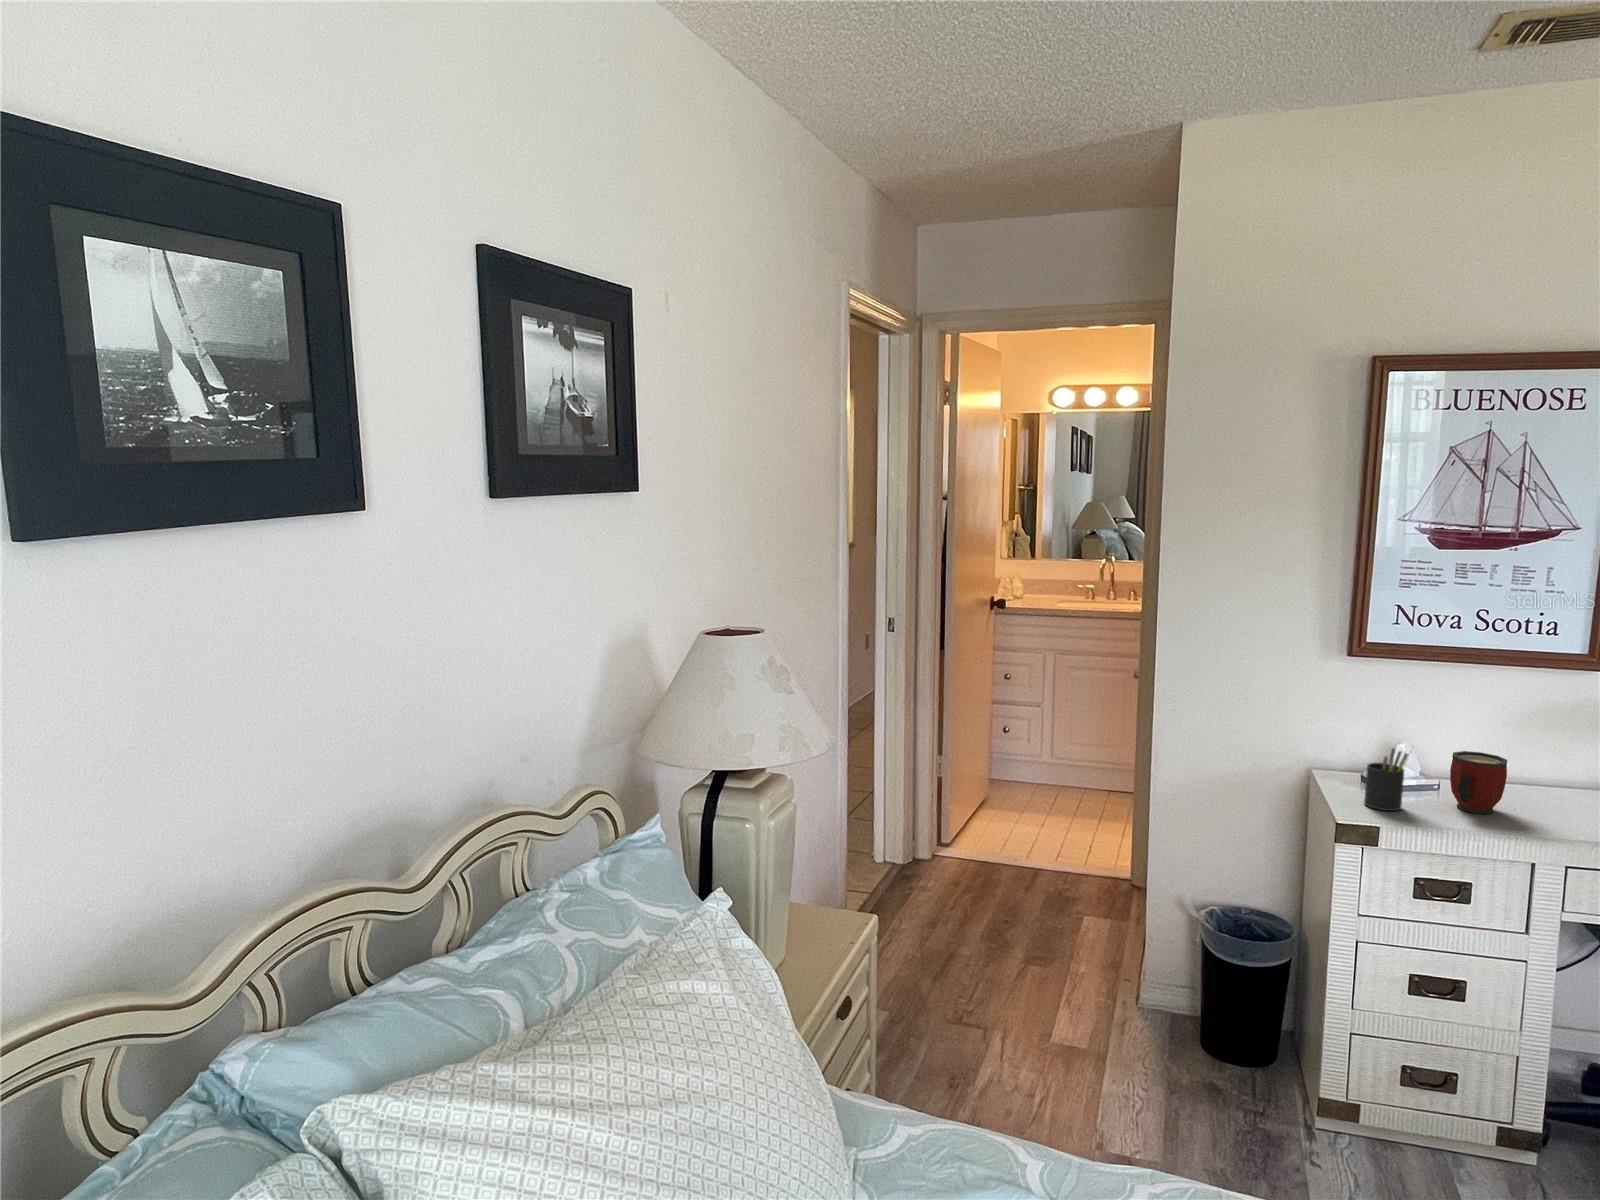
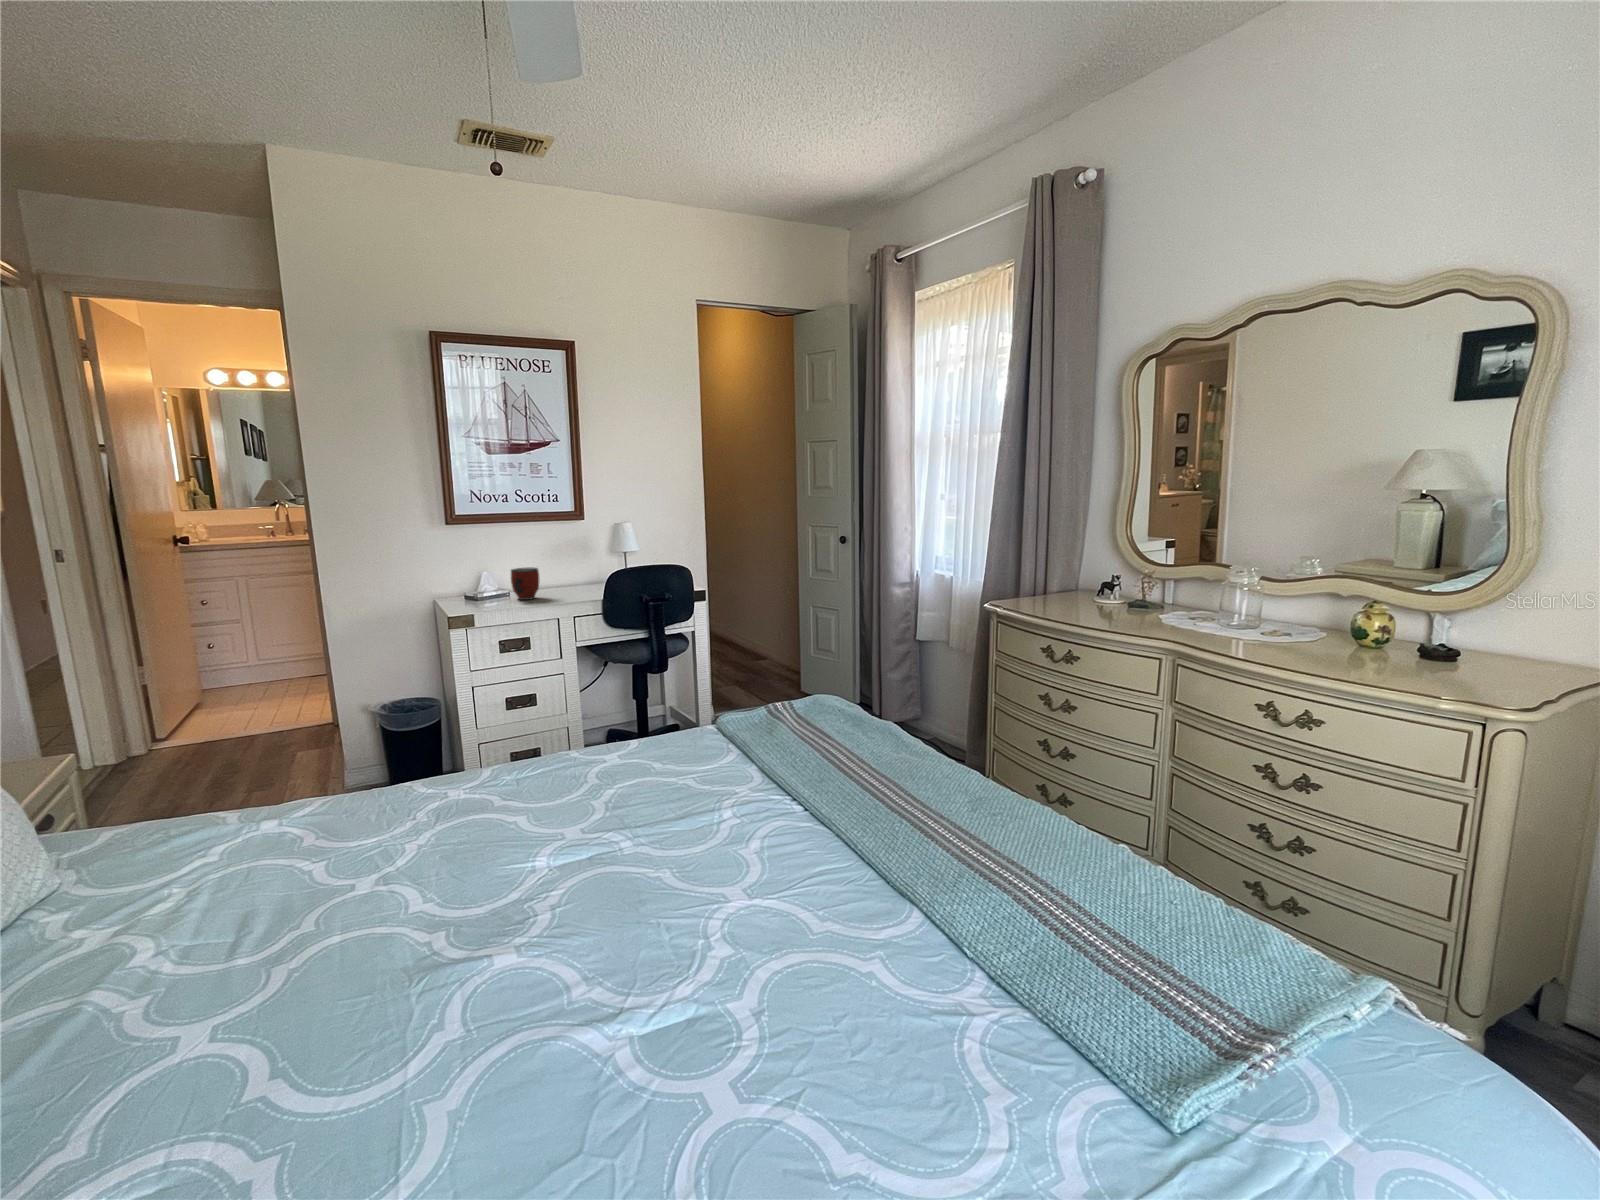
pen holder: present [1364,748,1409,811] -> none [464,567,488,607]

